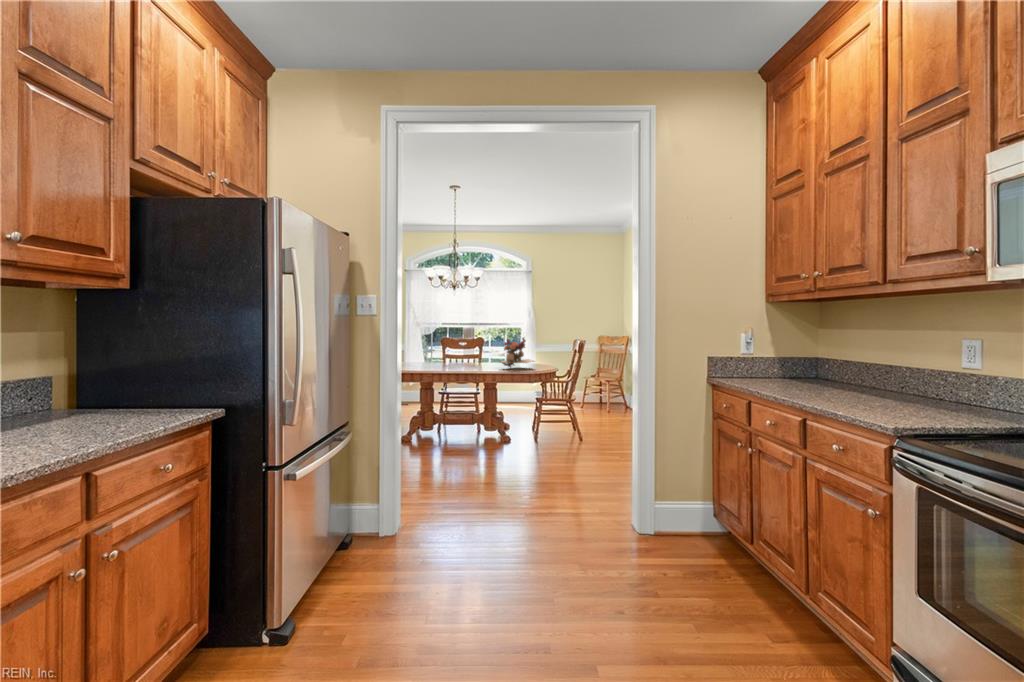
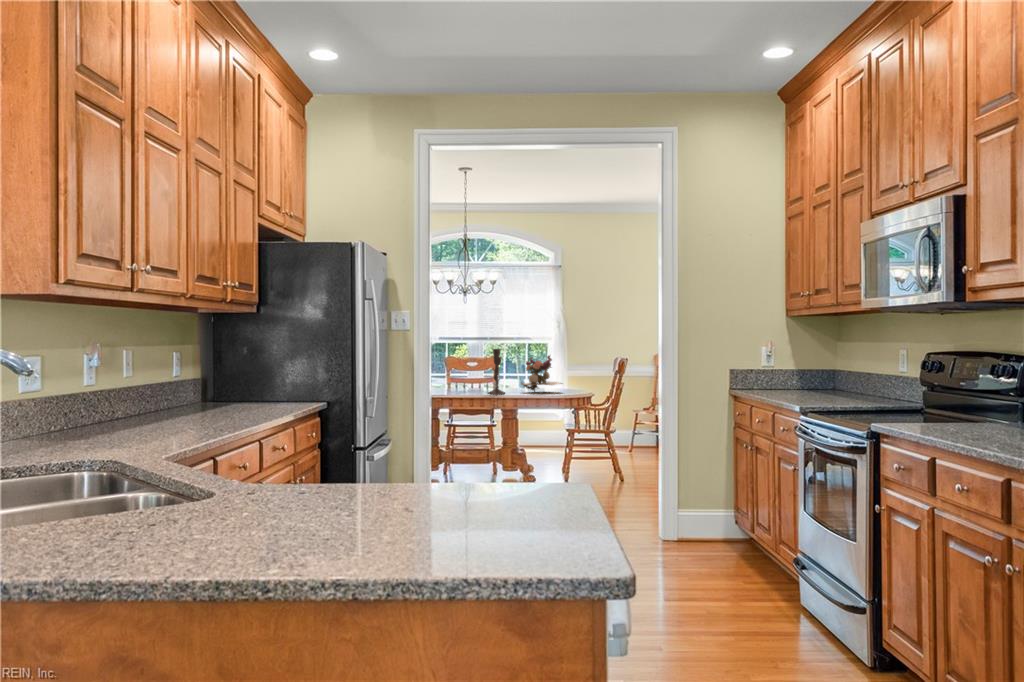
candlestick: none [470,332,486,373] -> present [488,349,505,395]

